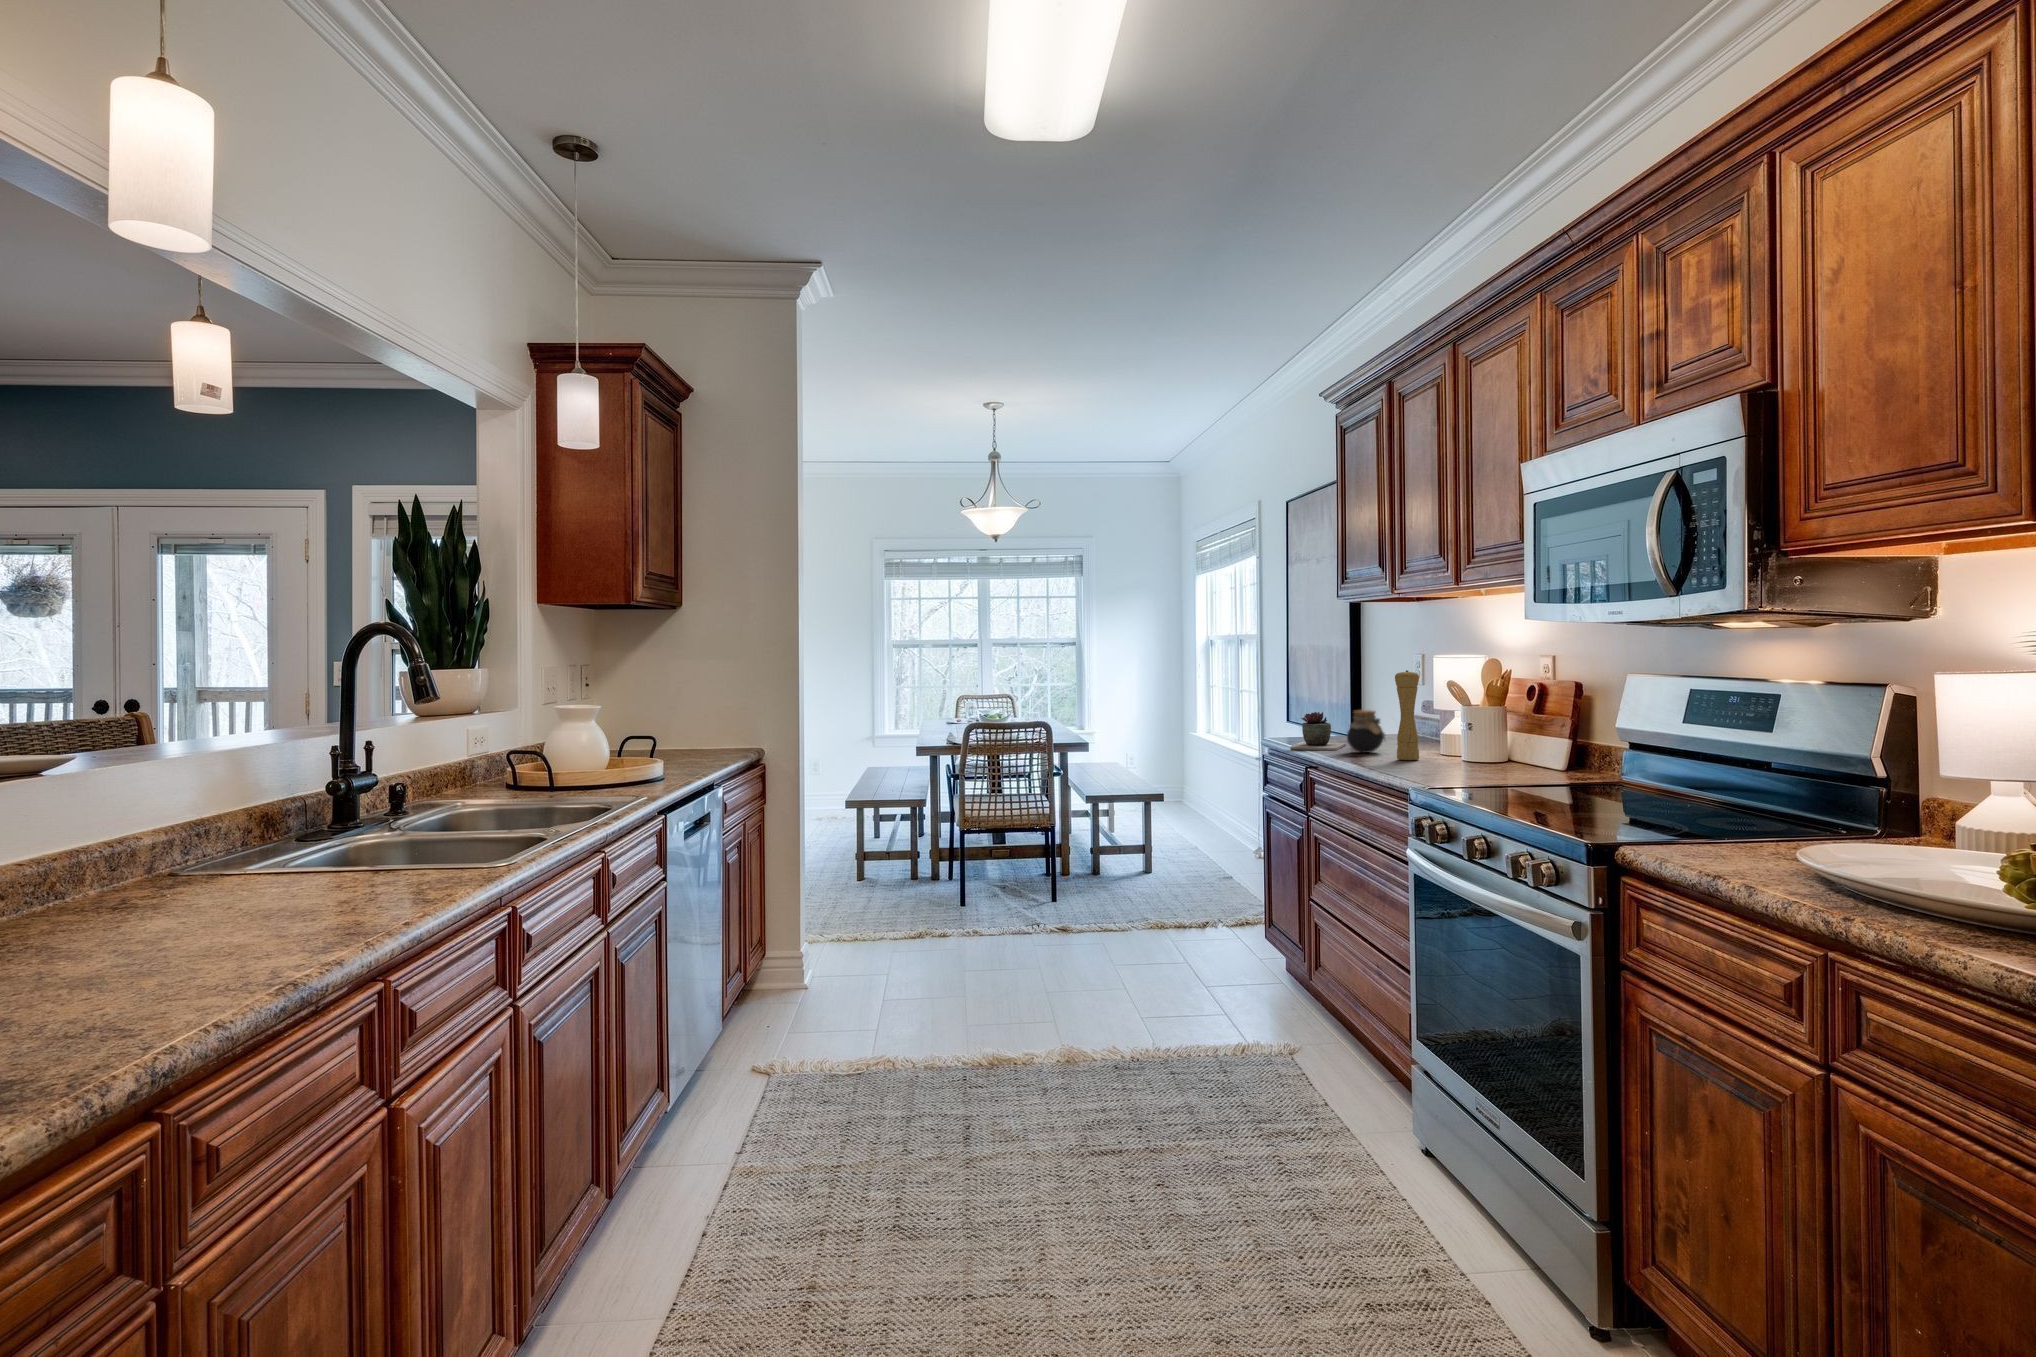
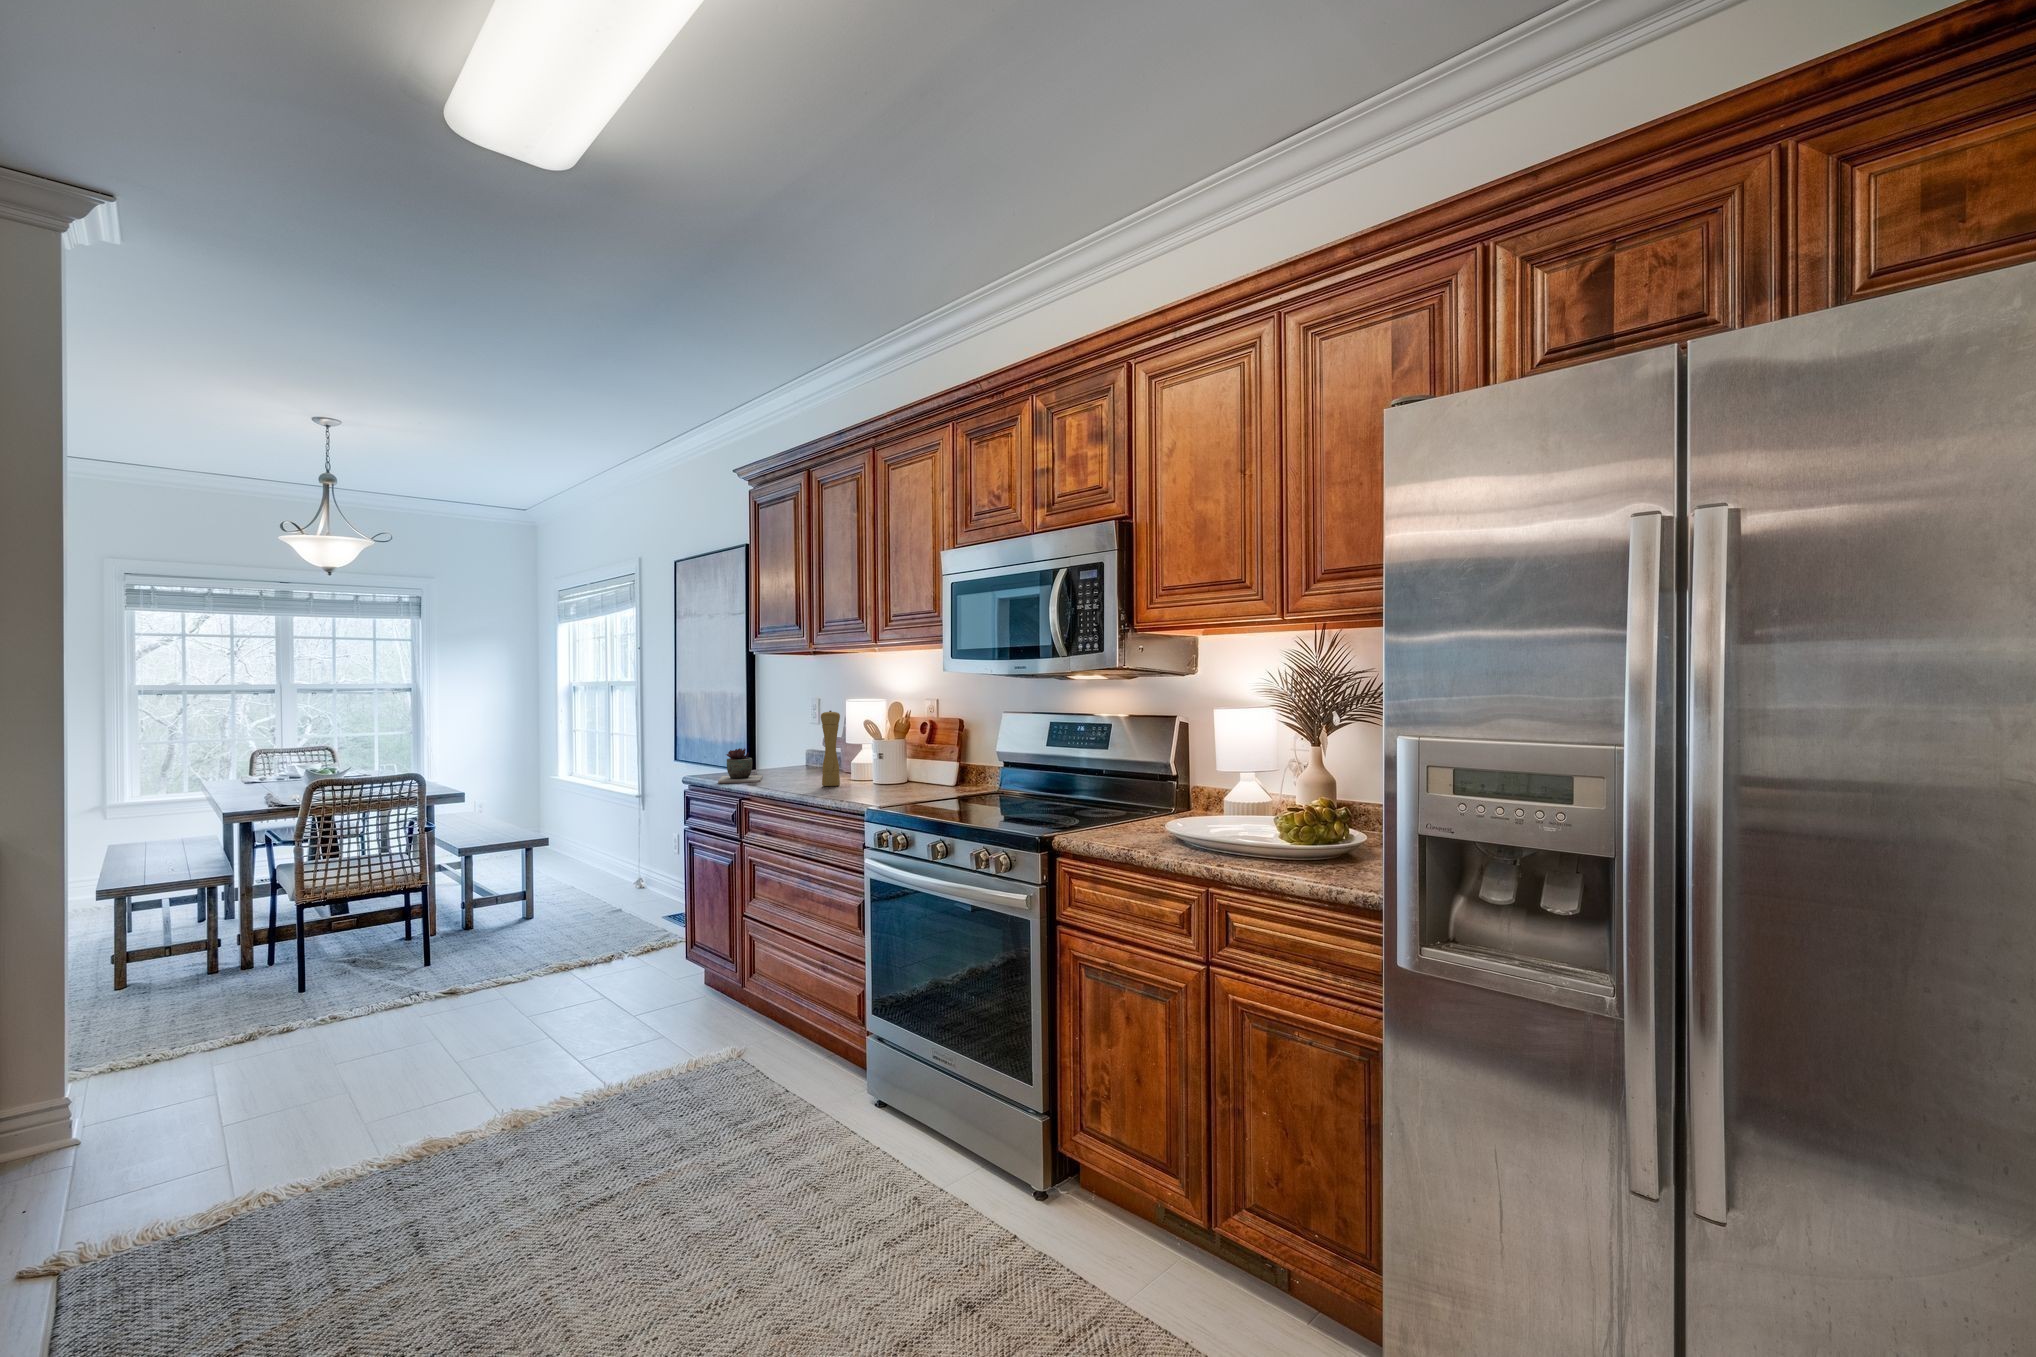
jar: present [1347,710,1385,753] -> none [772,745,807,782]

